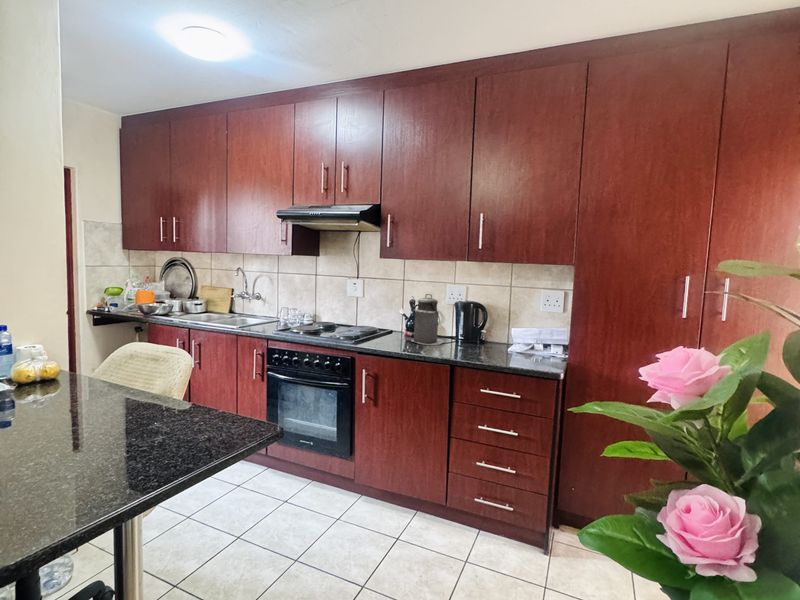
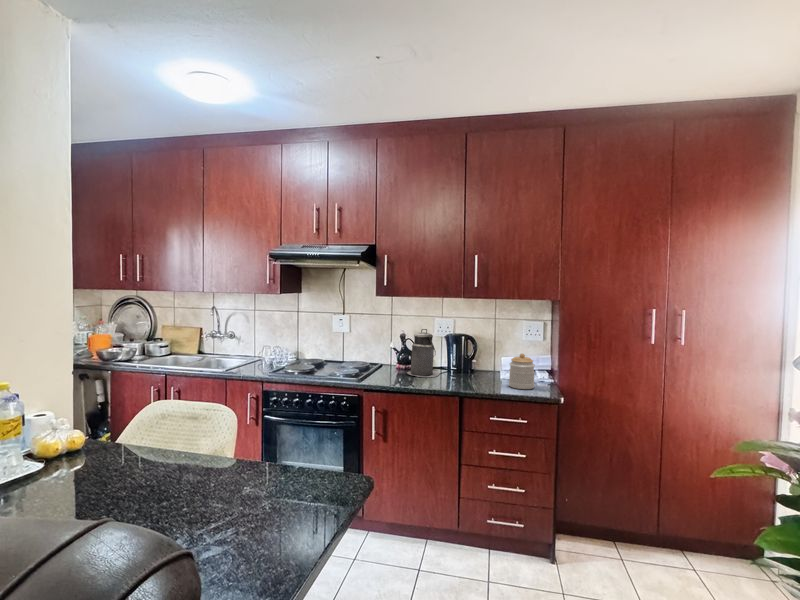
jar: none [509,323,539,362] -> present [509,354,535,389]

